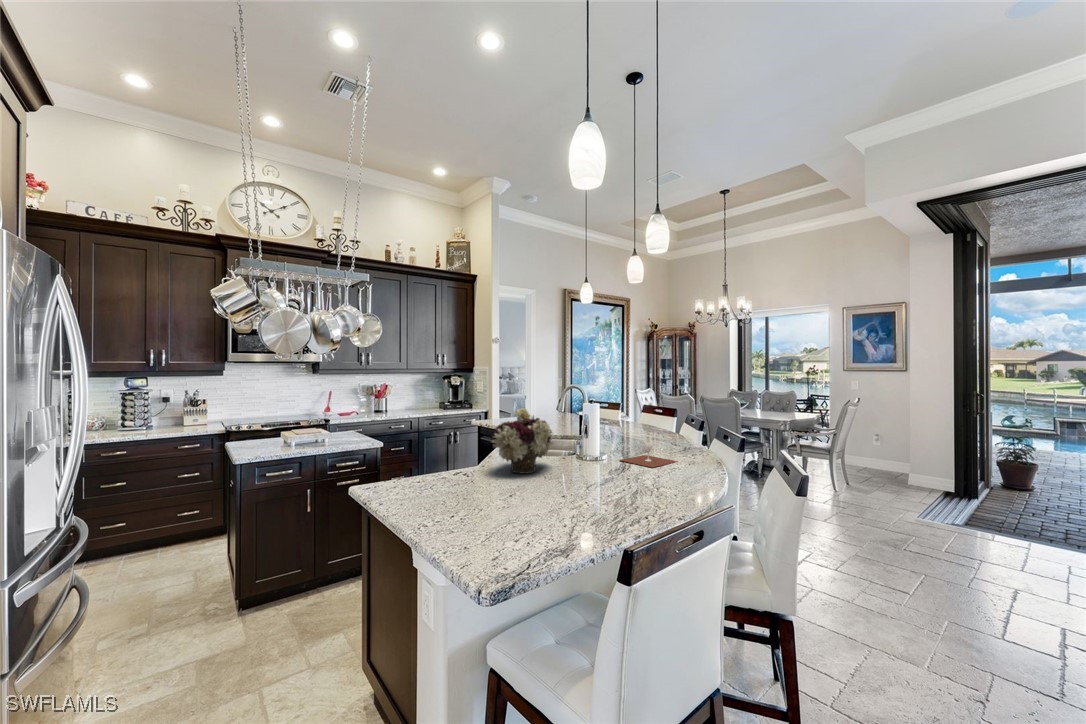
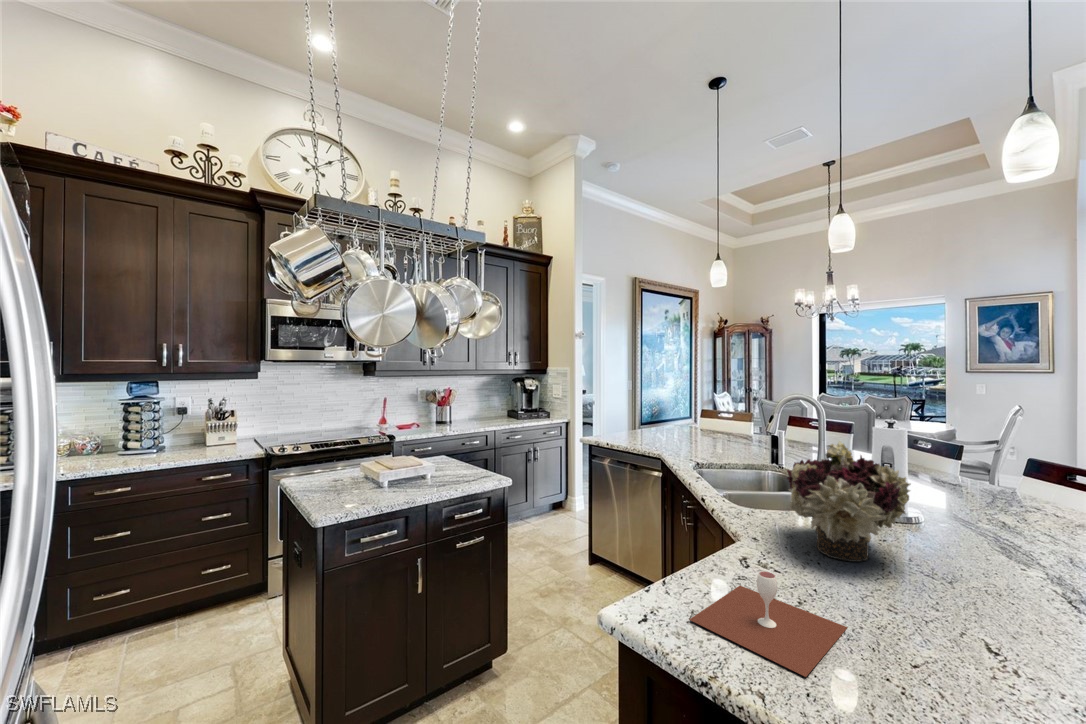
wine glass: present [620,441,677,468] -> present [689,571,848,677]

